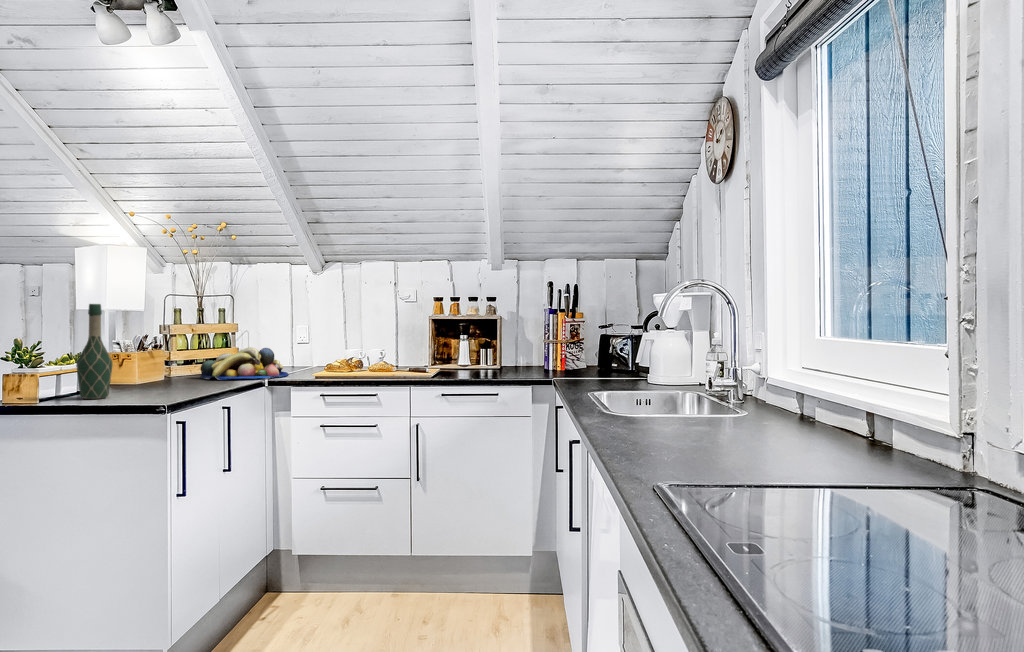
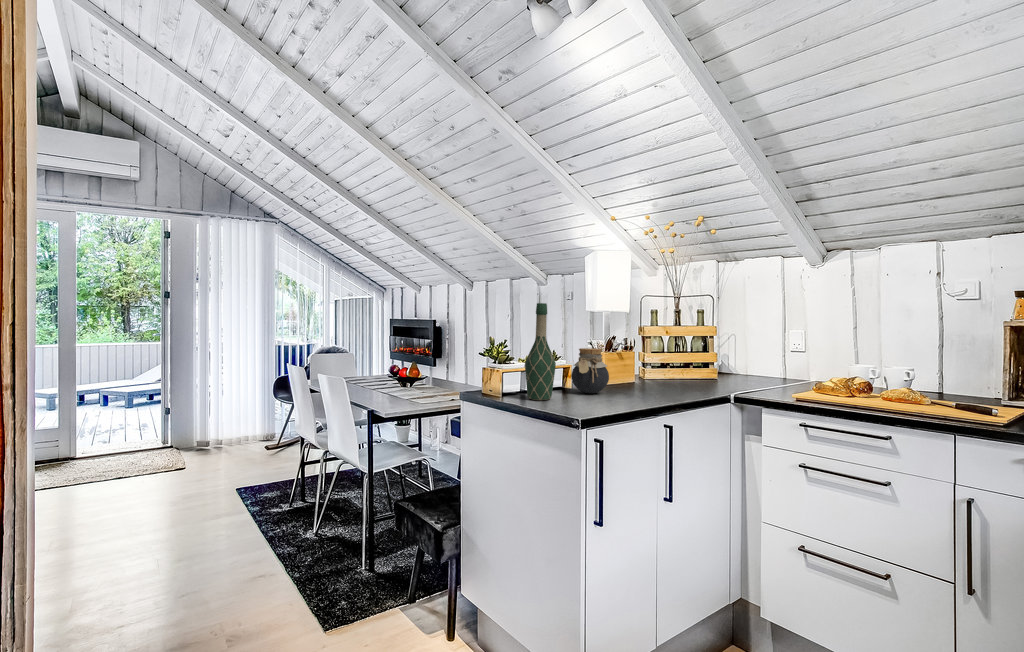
jar: none [117,347,158,390] -> present [571,348,609,394]
fruit bowl: present [200,347,289,380] -> none [664,354,766,393]

